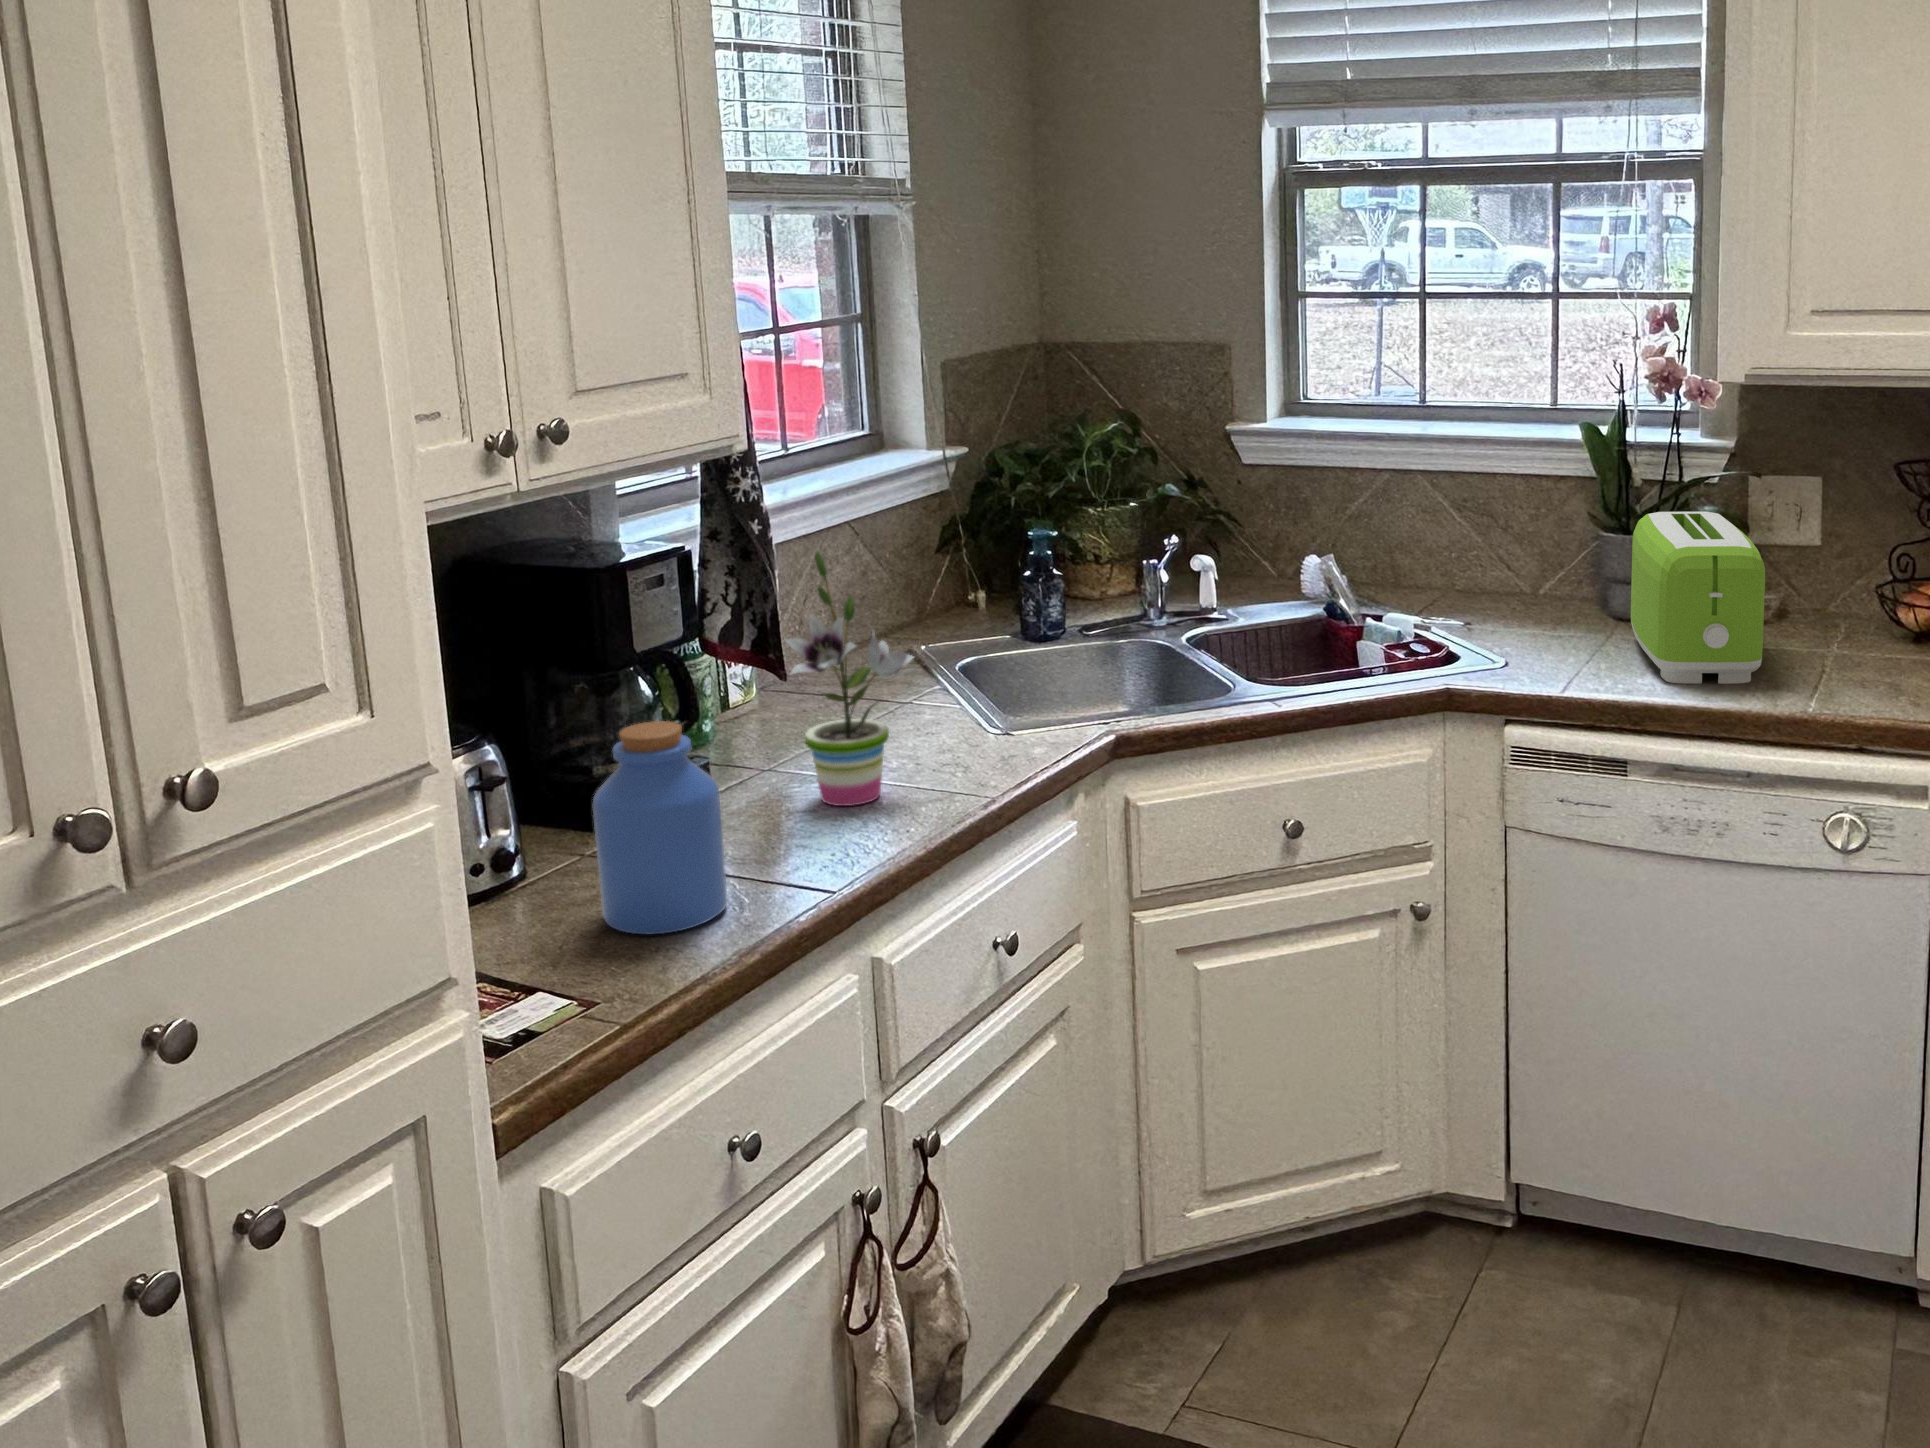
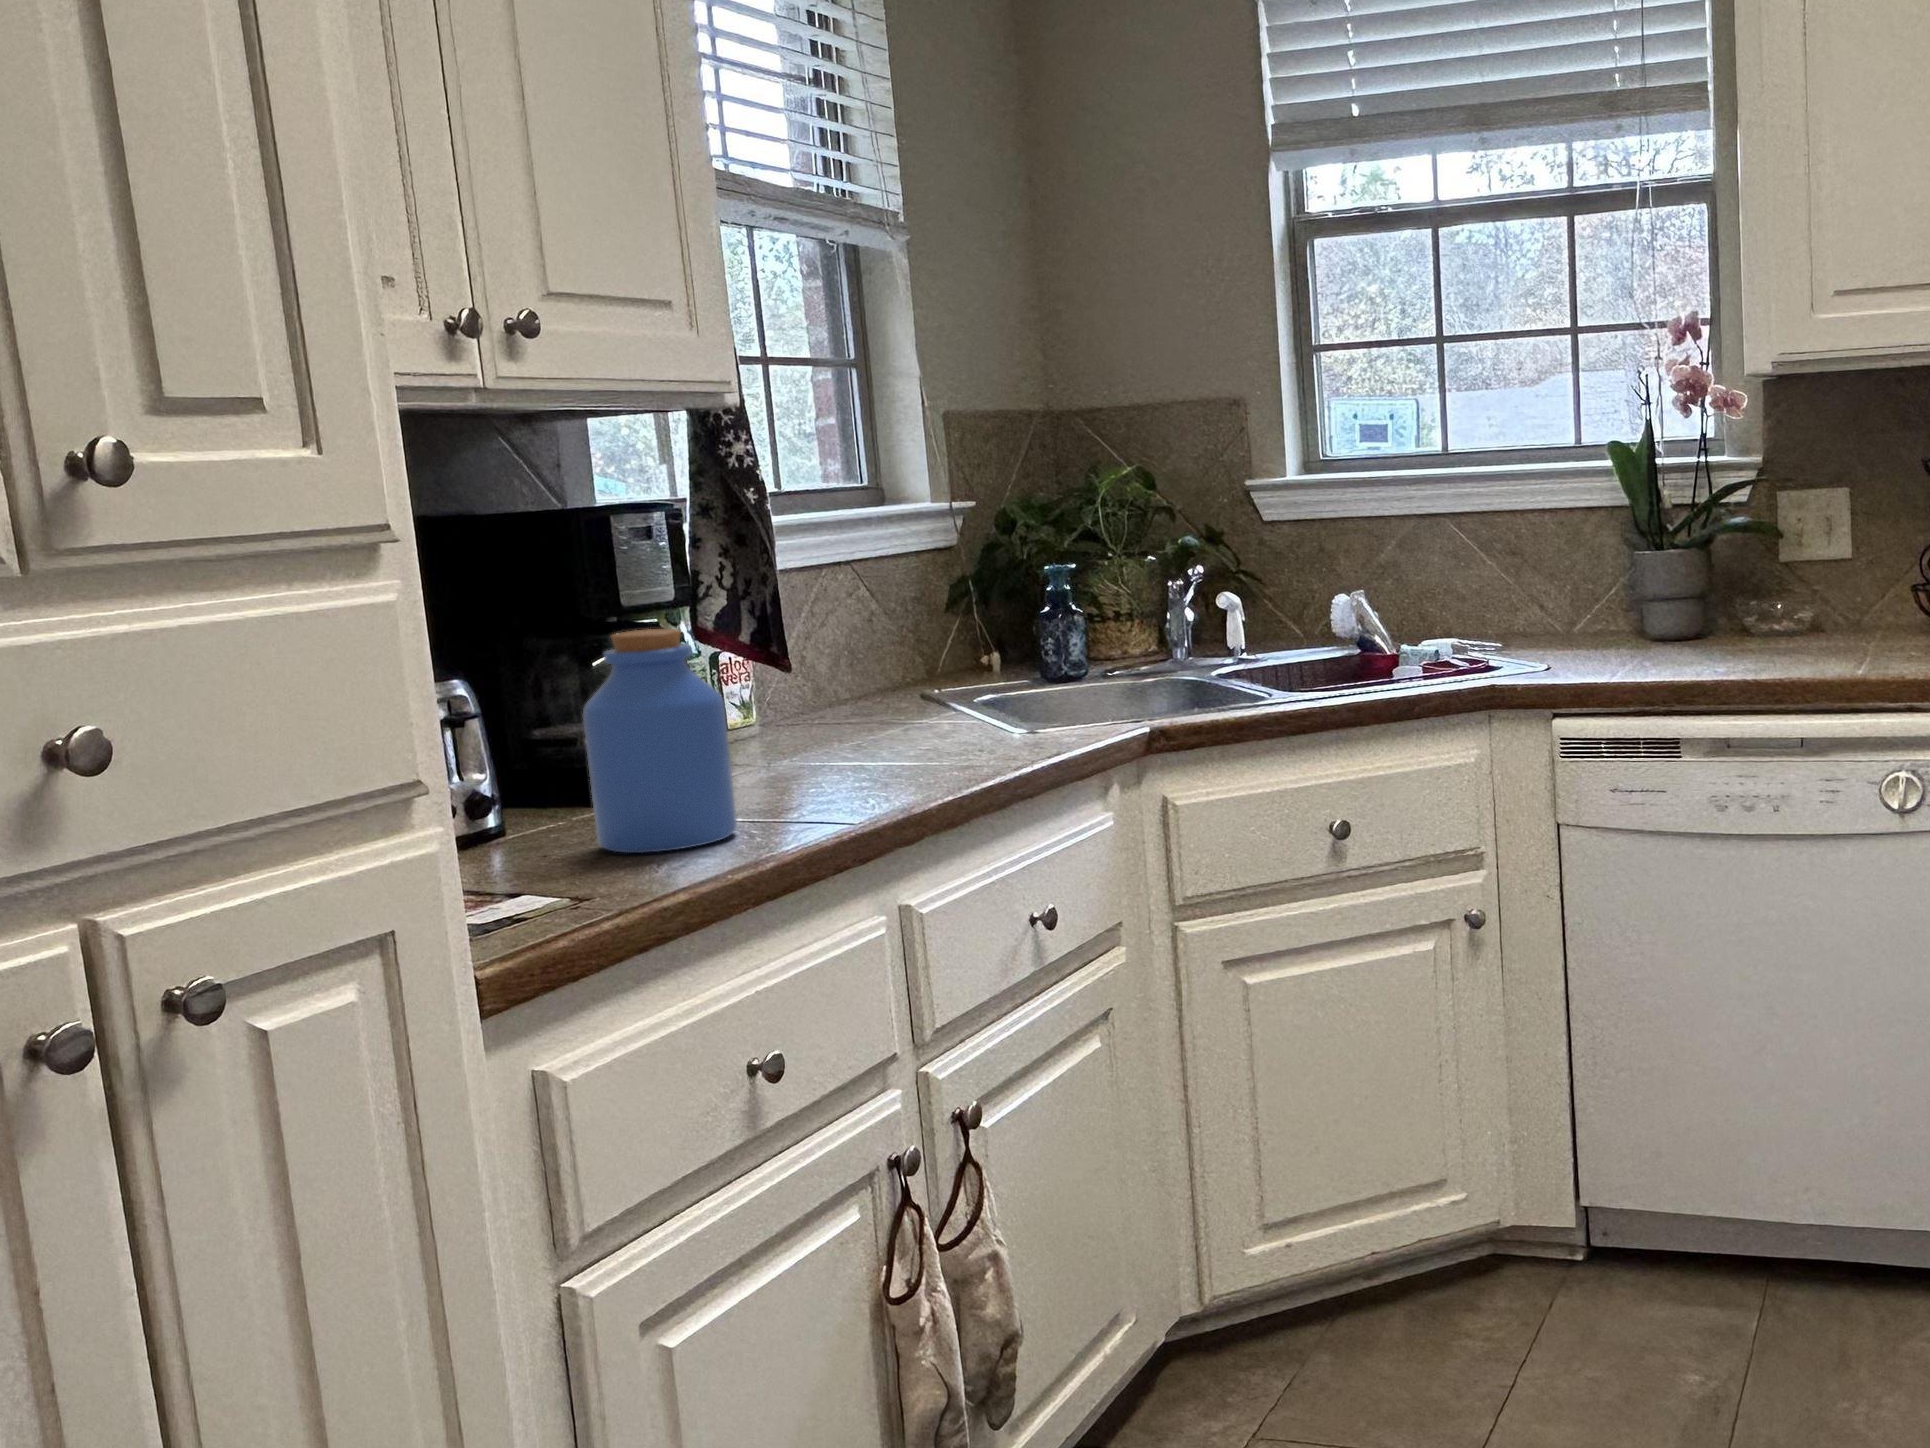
toaster: present [1631,512,1765,684] -> none [1669,513,1807,669]
potted plant: present [785,552,917,806] -> none [787,507,944,777]

